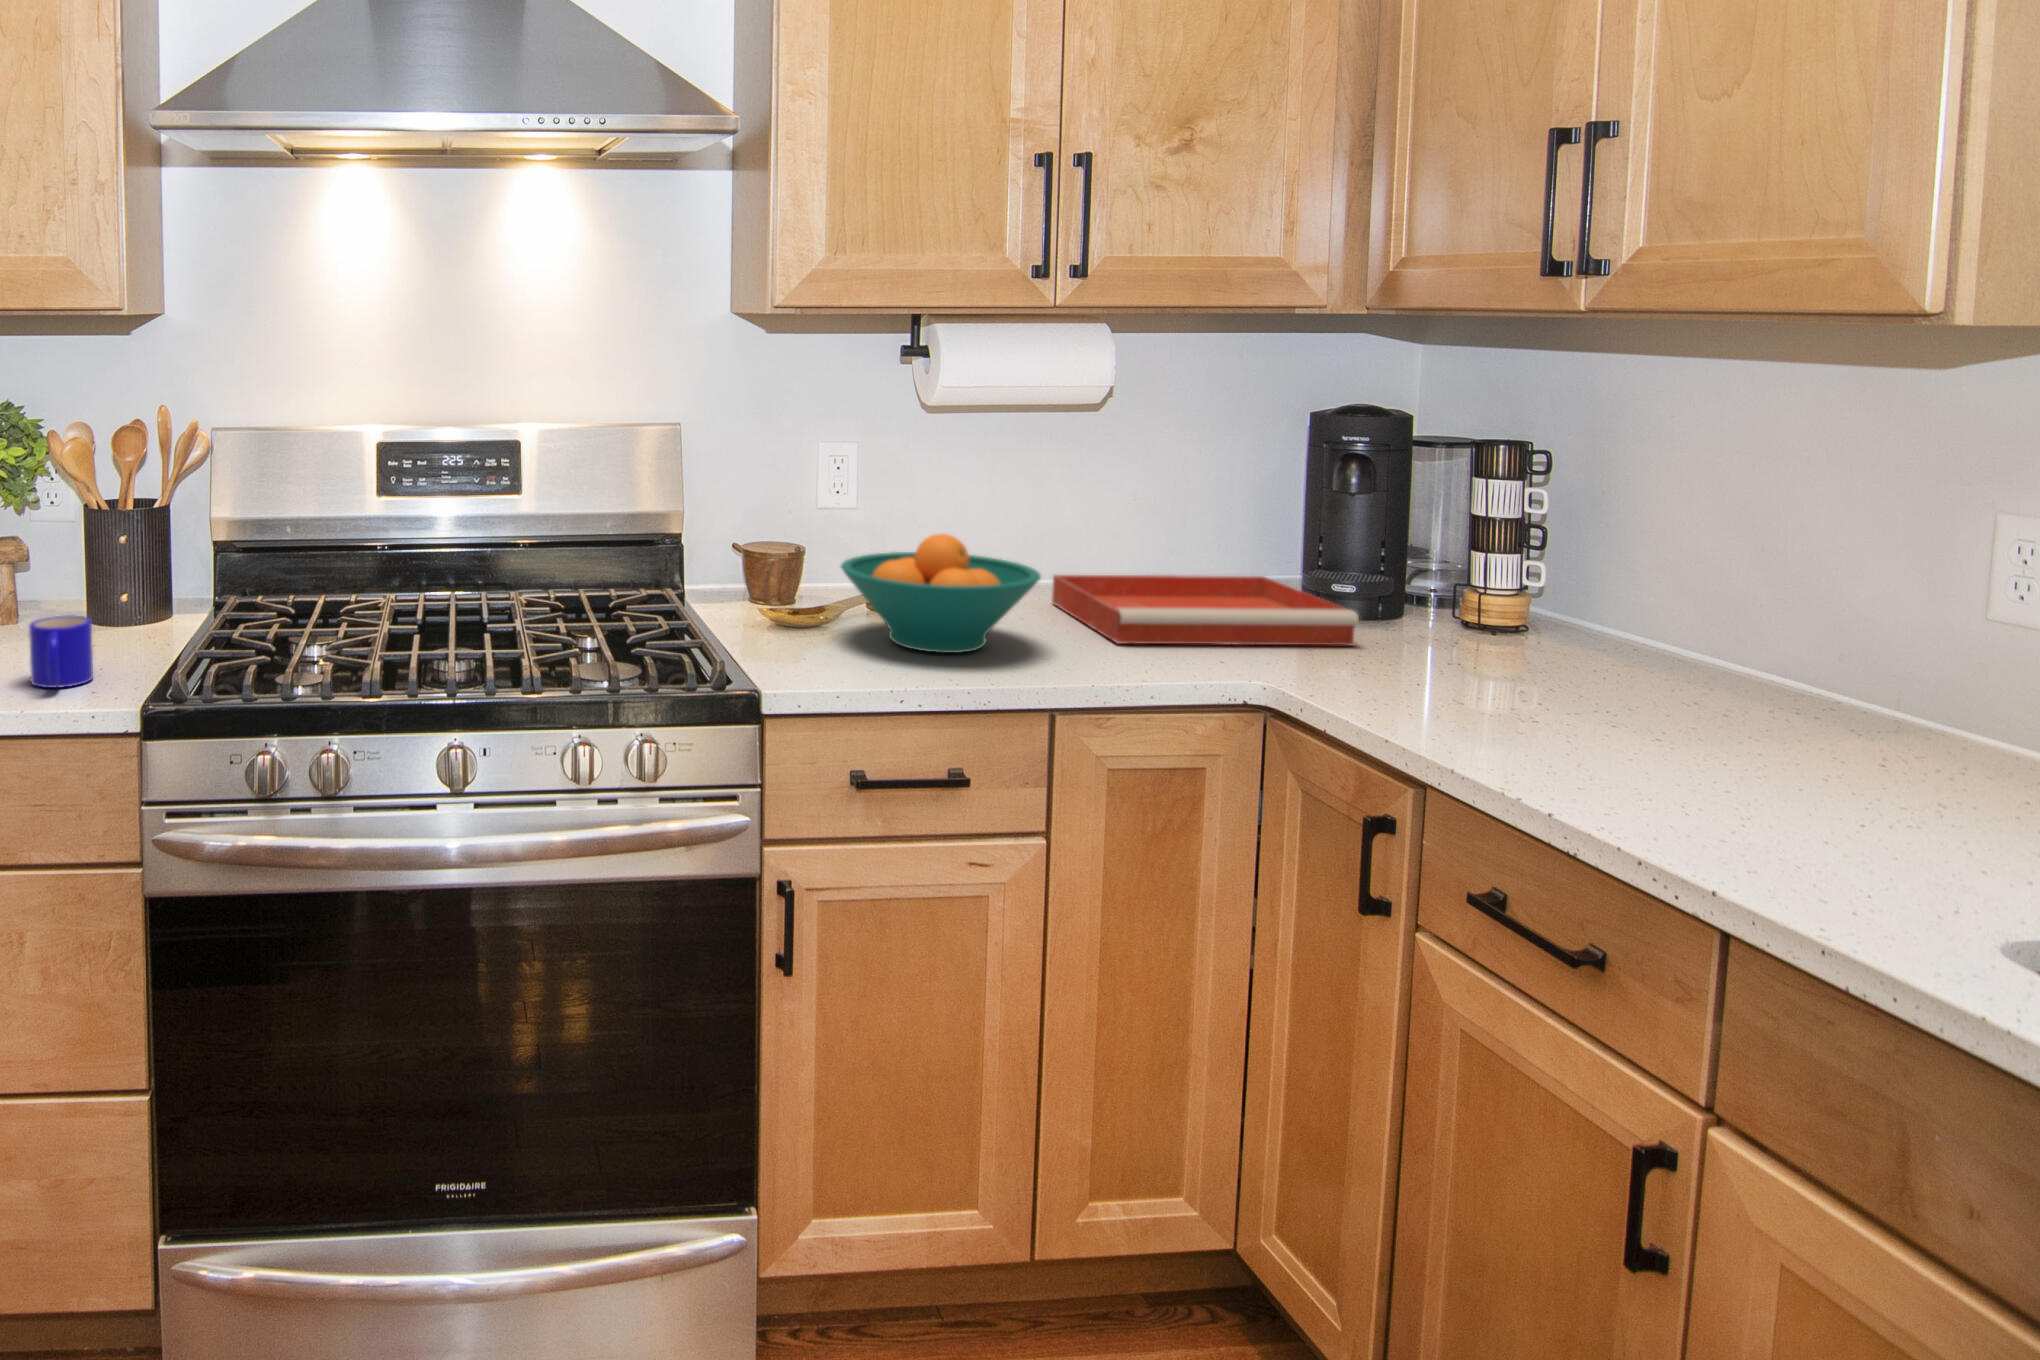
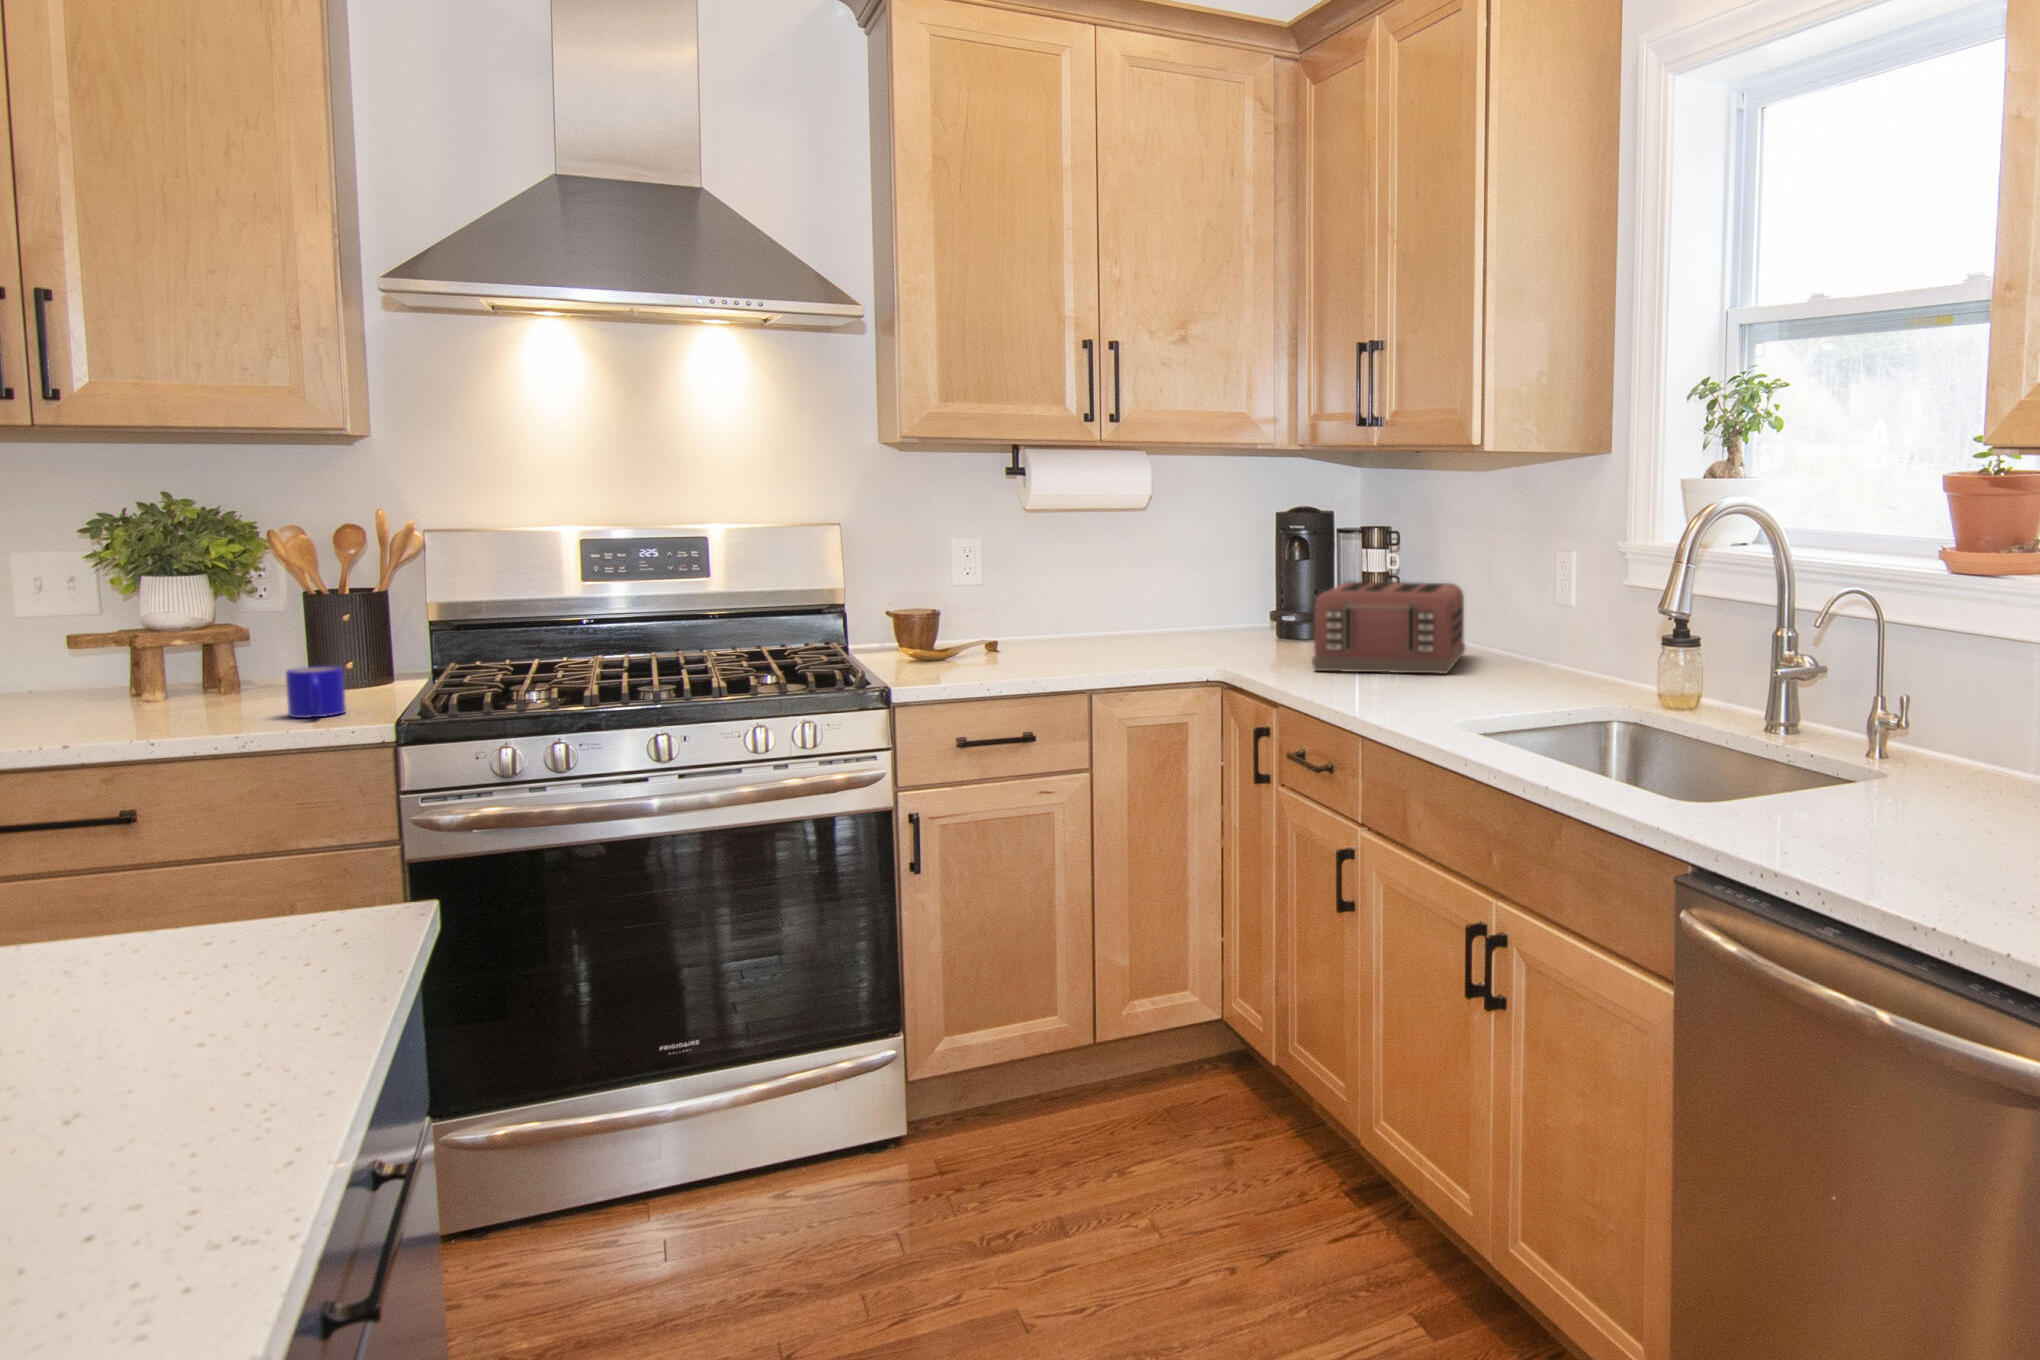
fruit bowl: present [841,534,1041,653] -> none [957,590,1091,667]
toaster: none [1450,541,1794,750] -> present [1312,581,1465,674]
tray: present [1052,575,1359,646] -> none [1121,620,1291,658]

